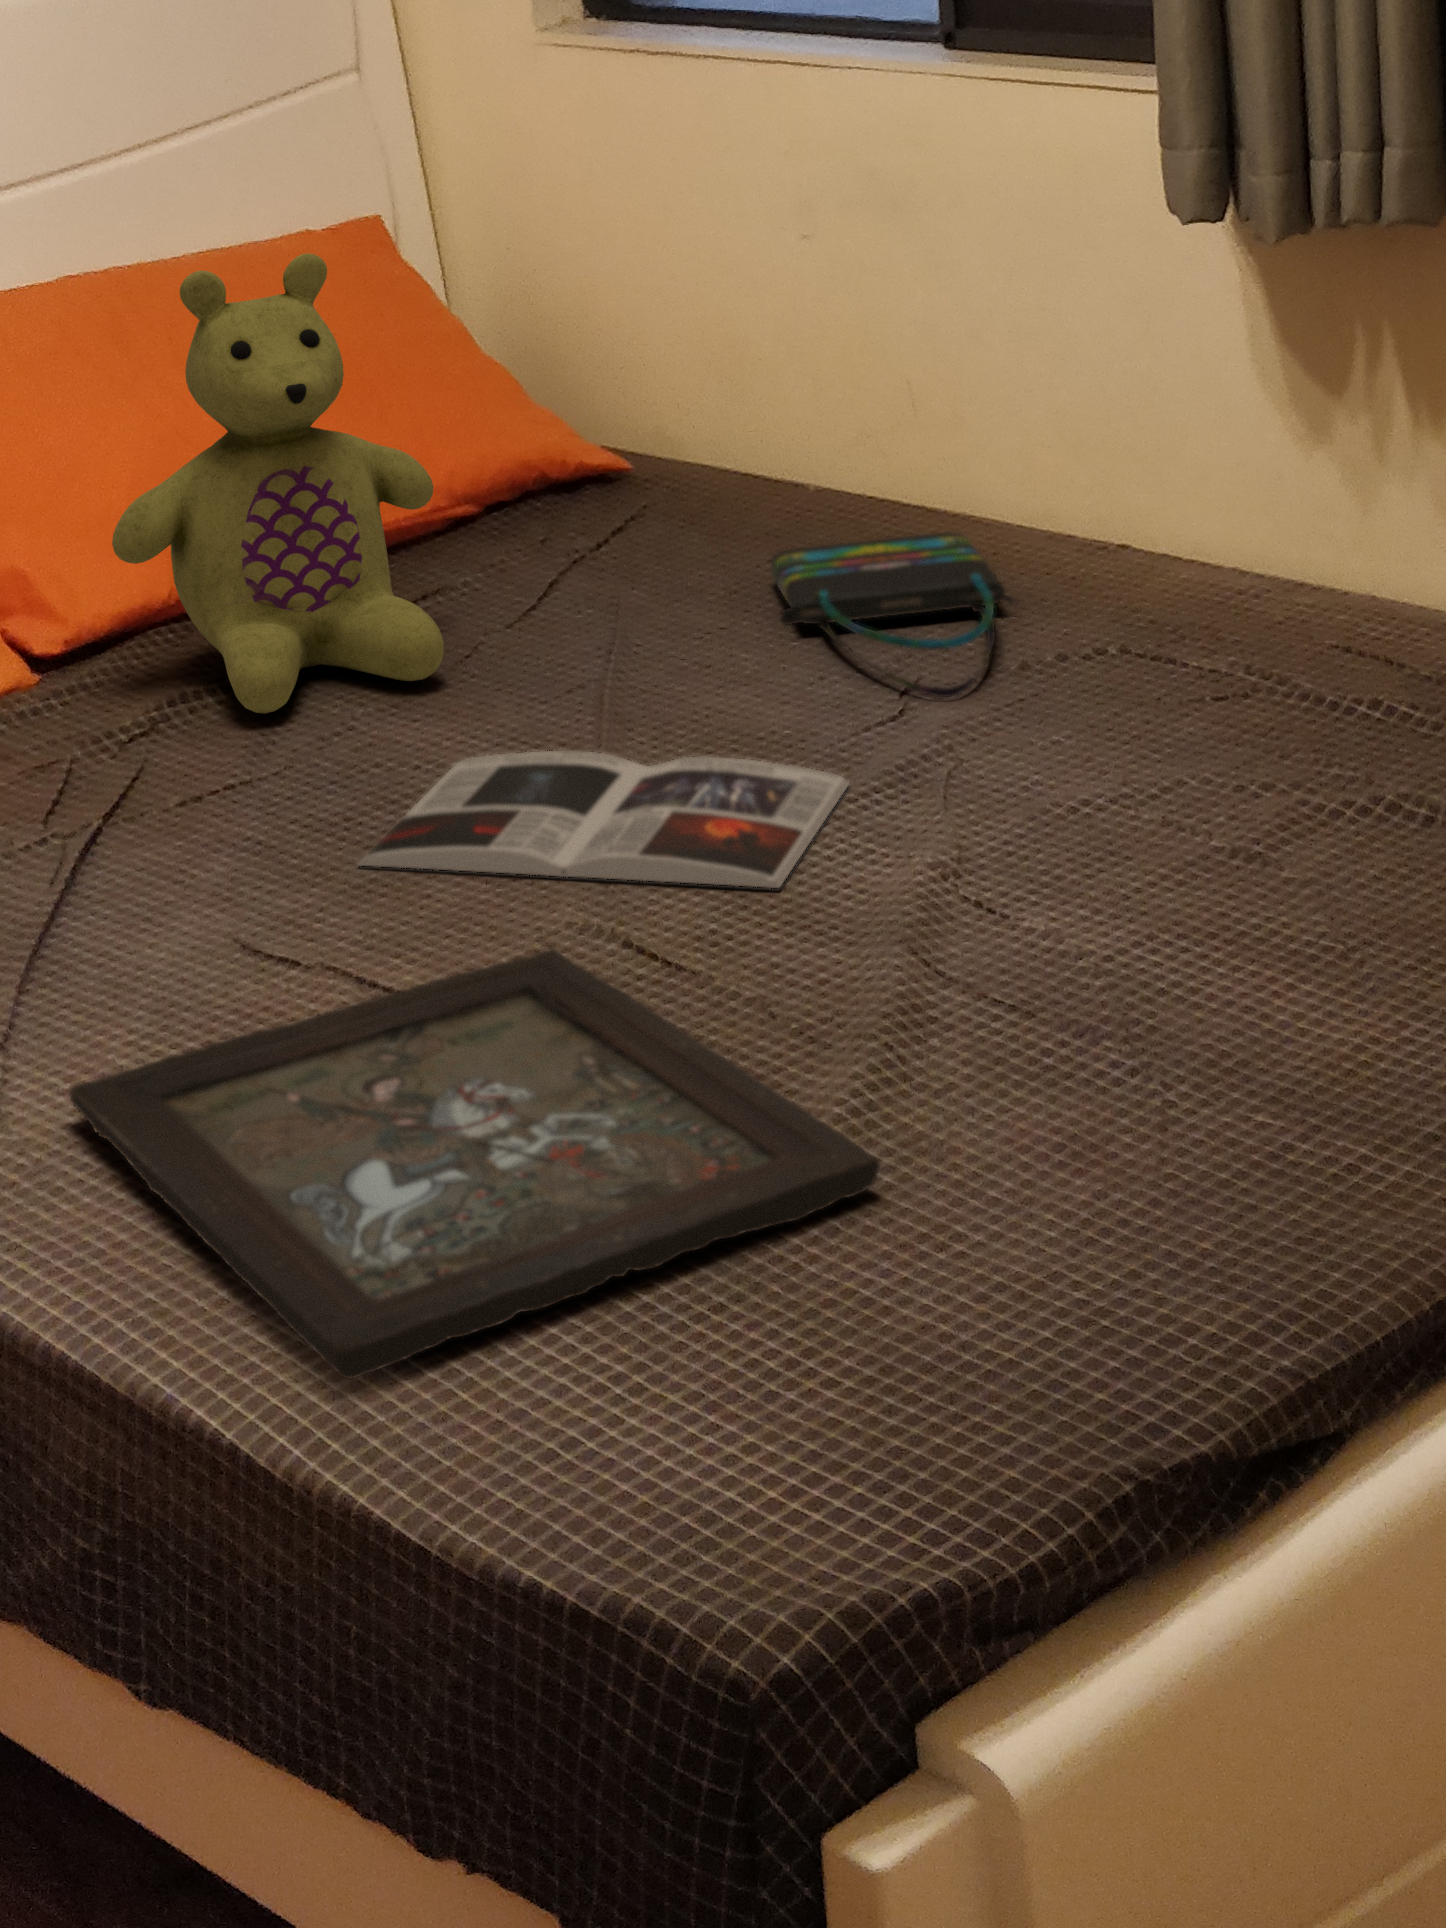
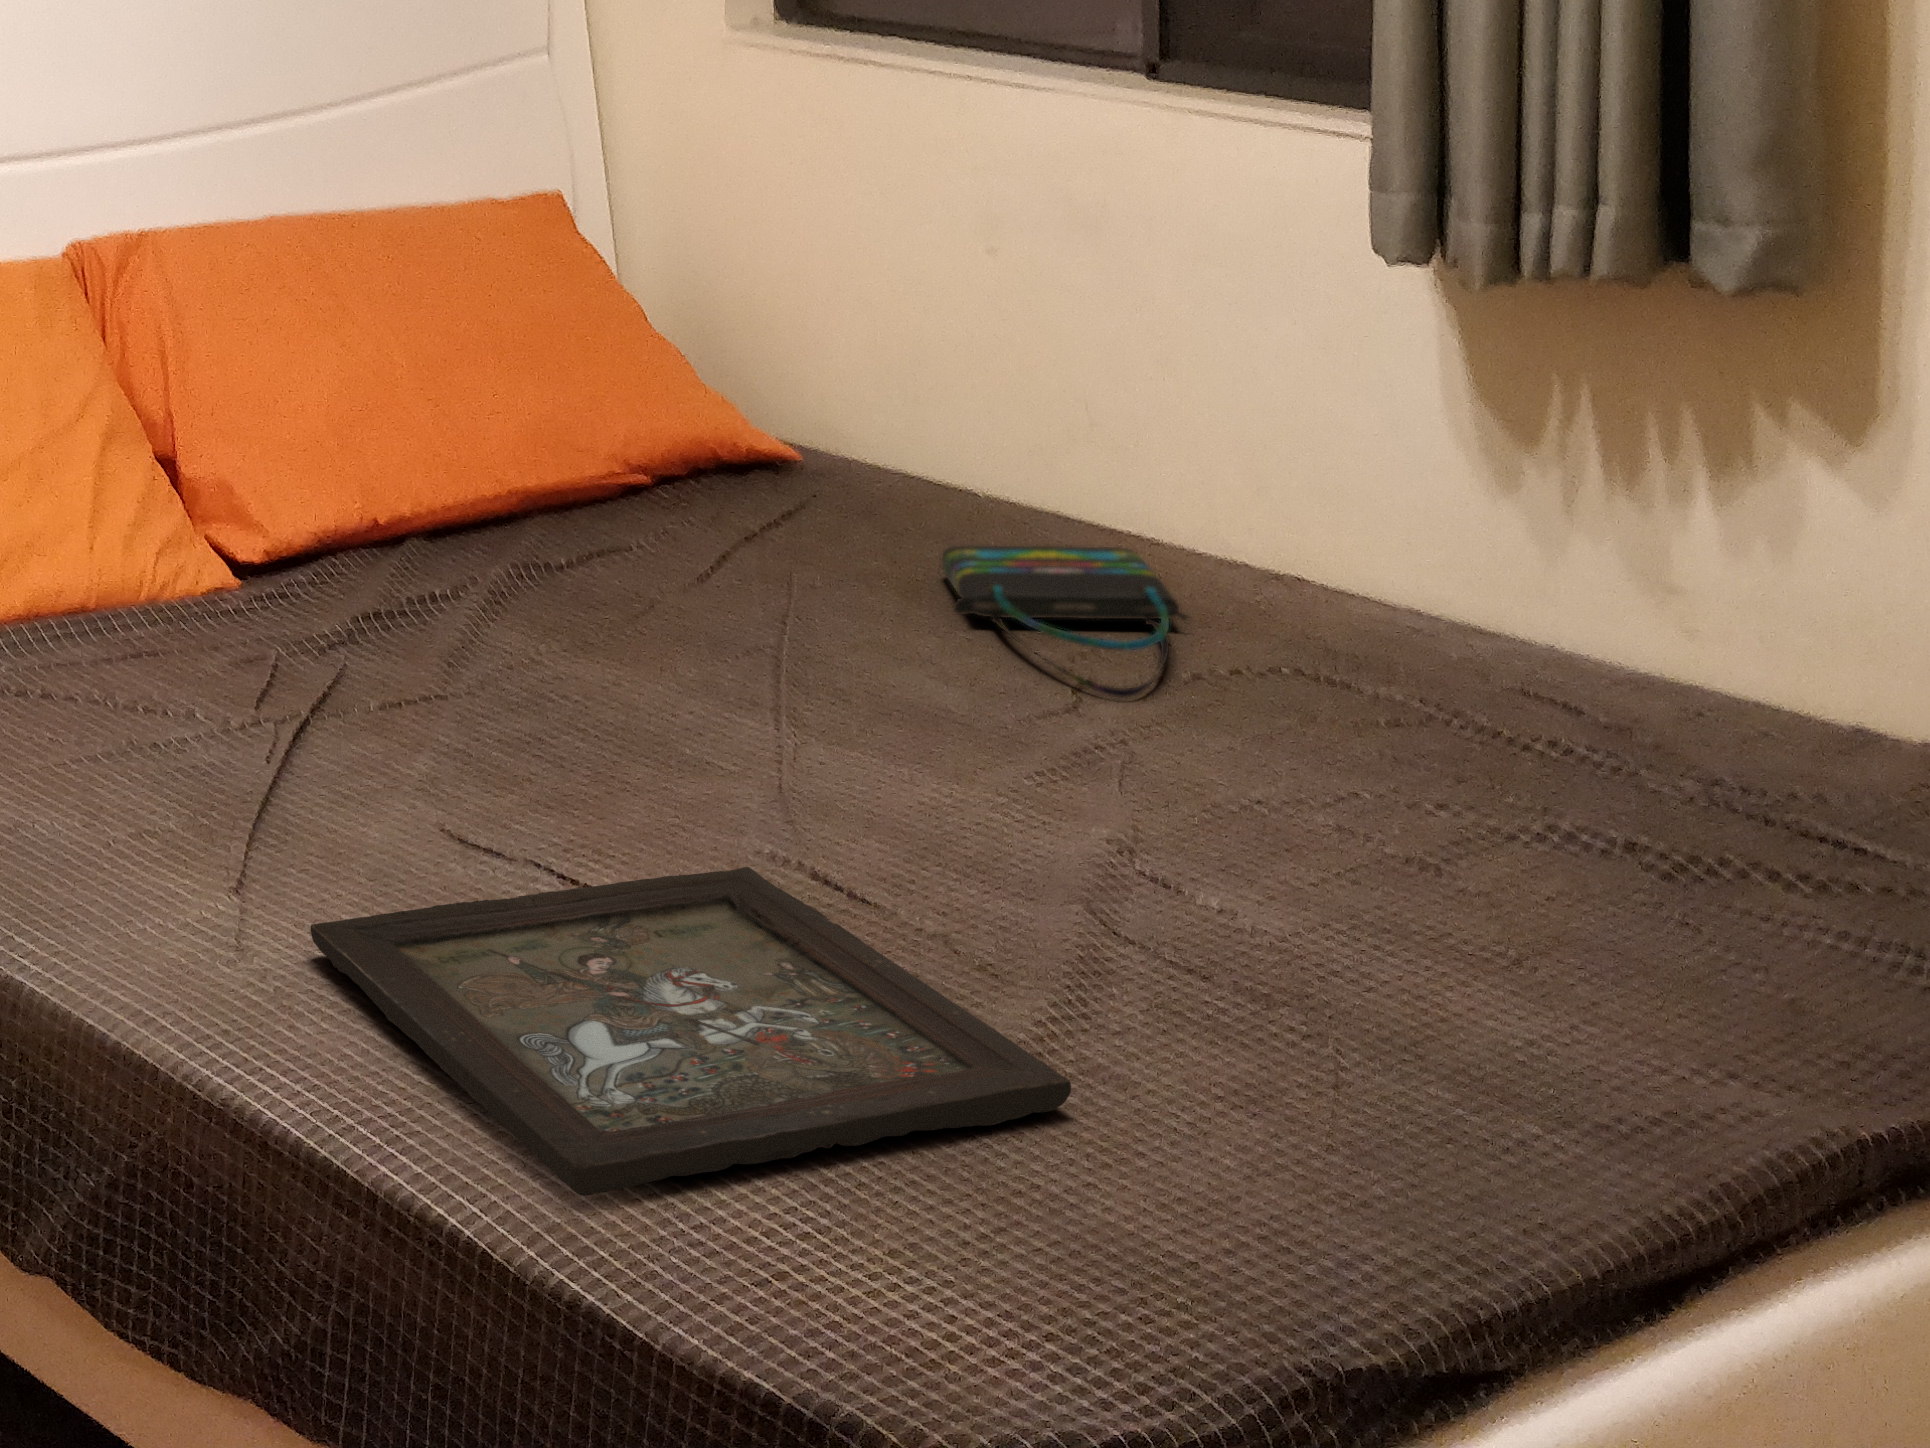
stuffed bear: present [112,253,444,713] -> none [323,213,628,636]
magazine: present [359,751,849,888] -> none [555,696,1027,845]

